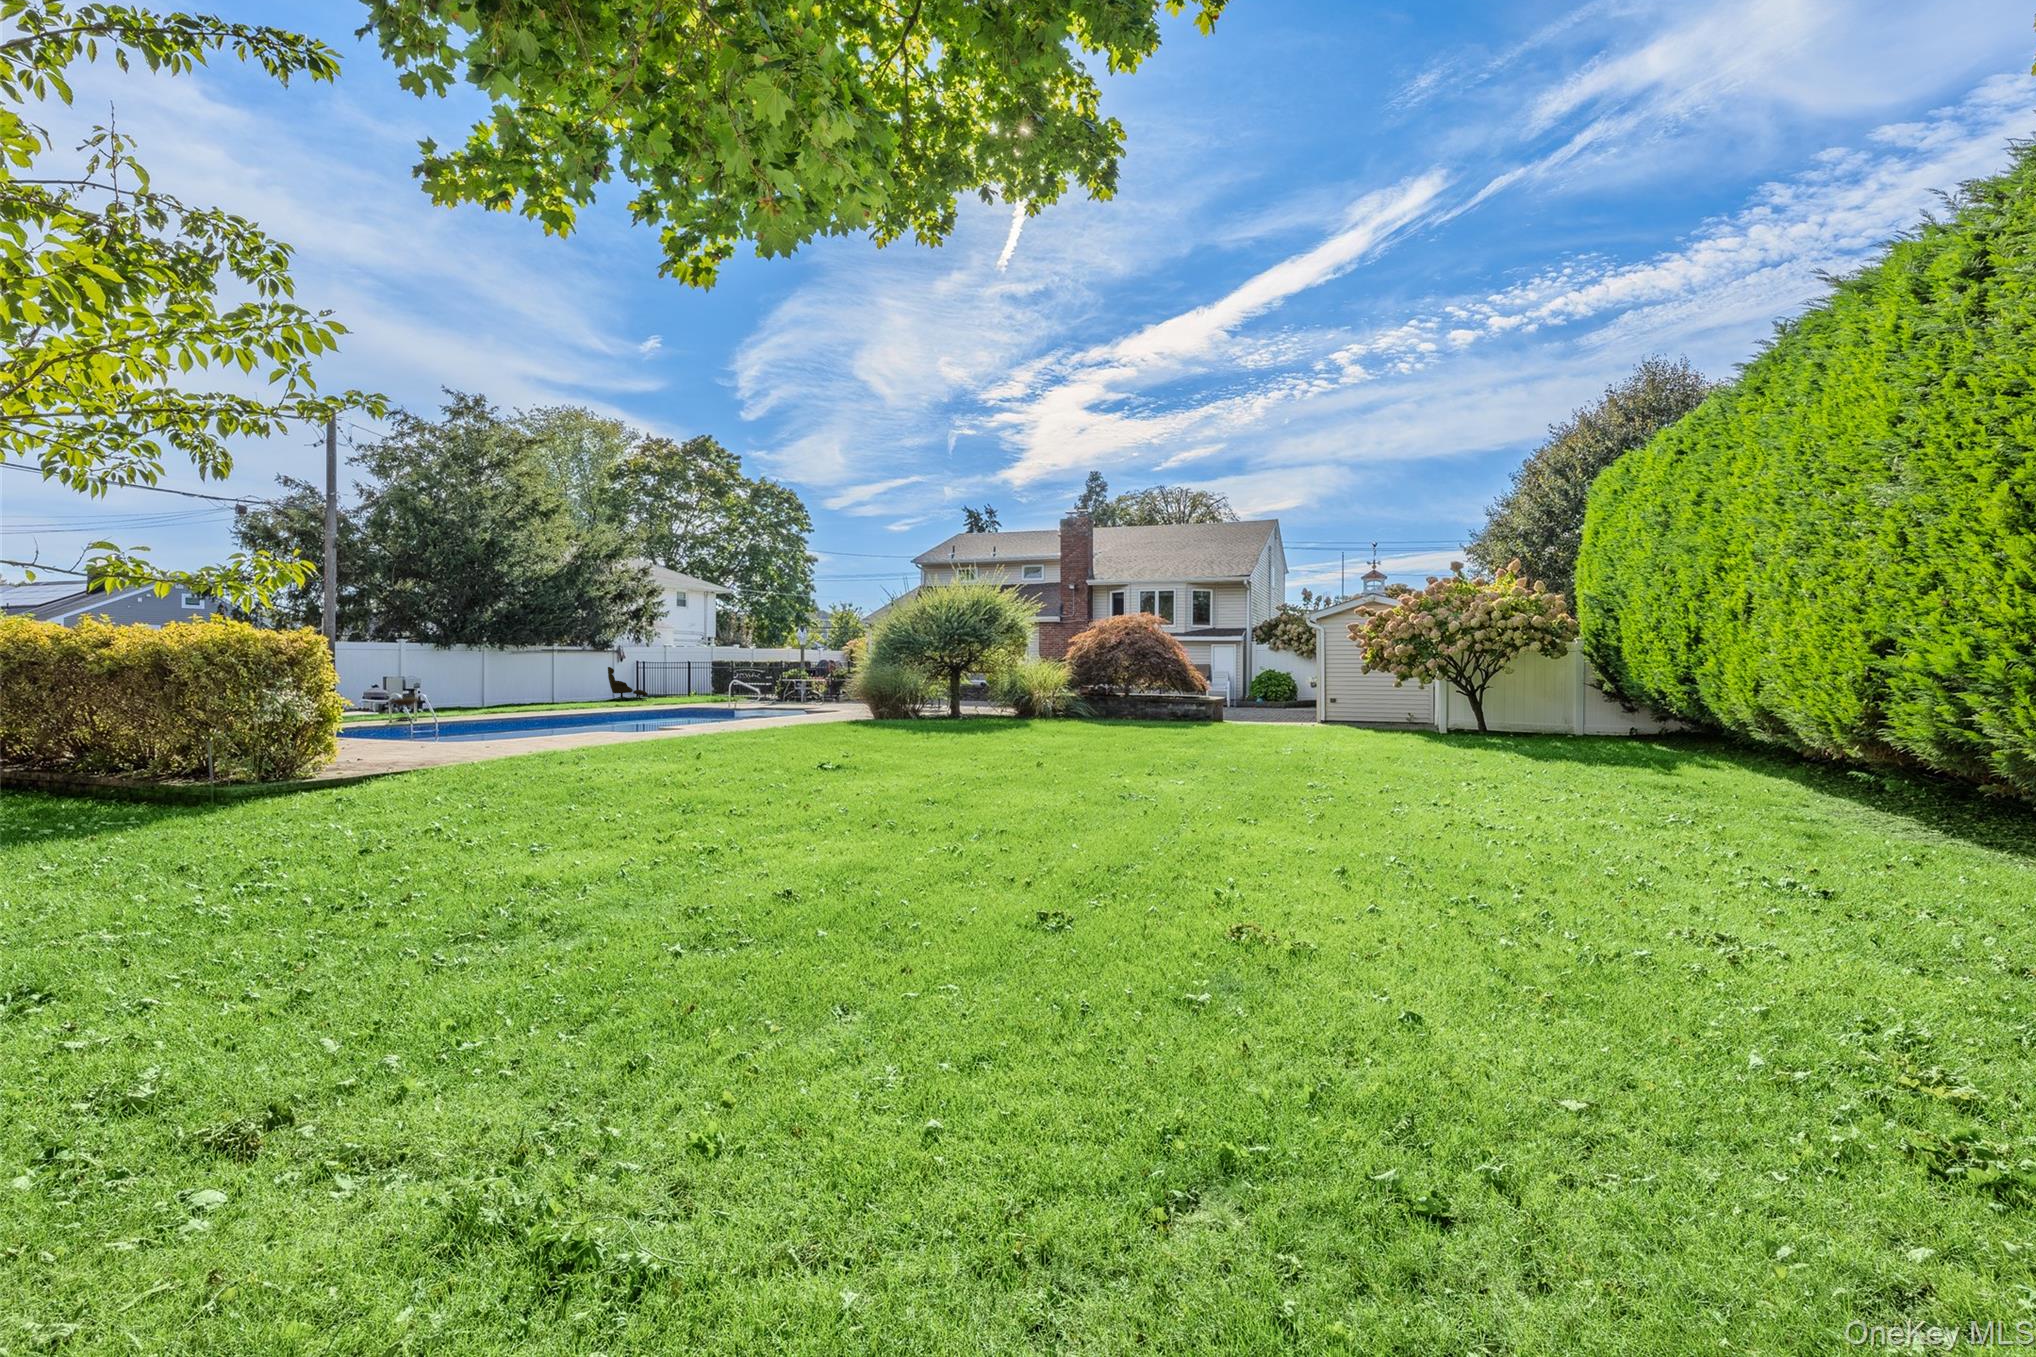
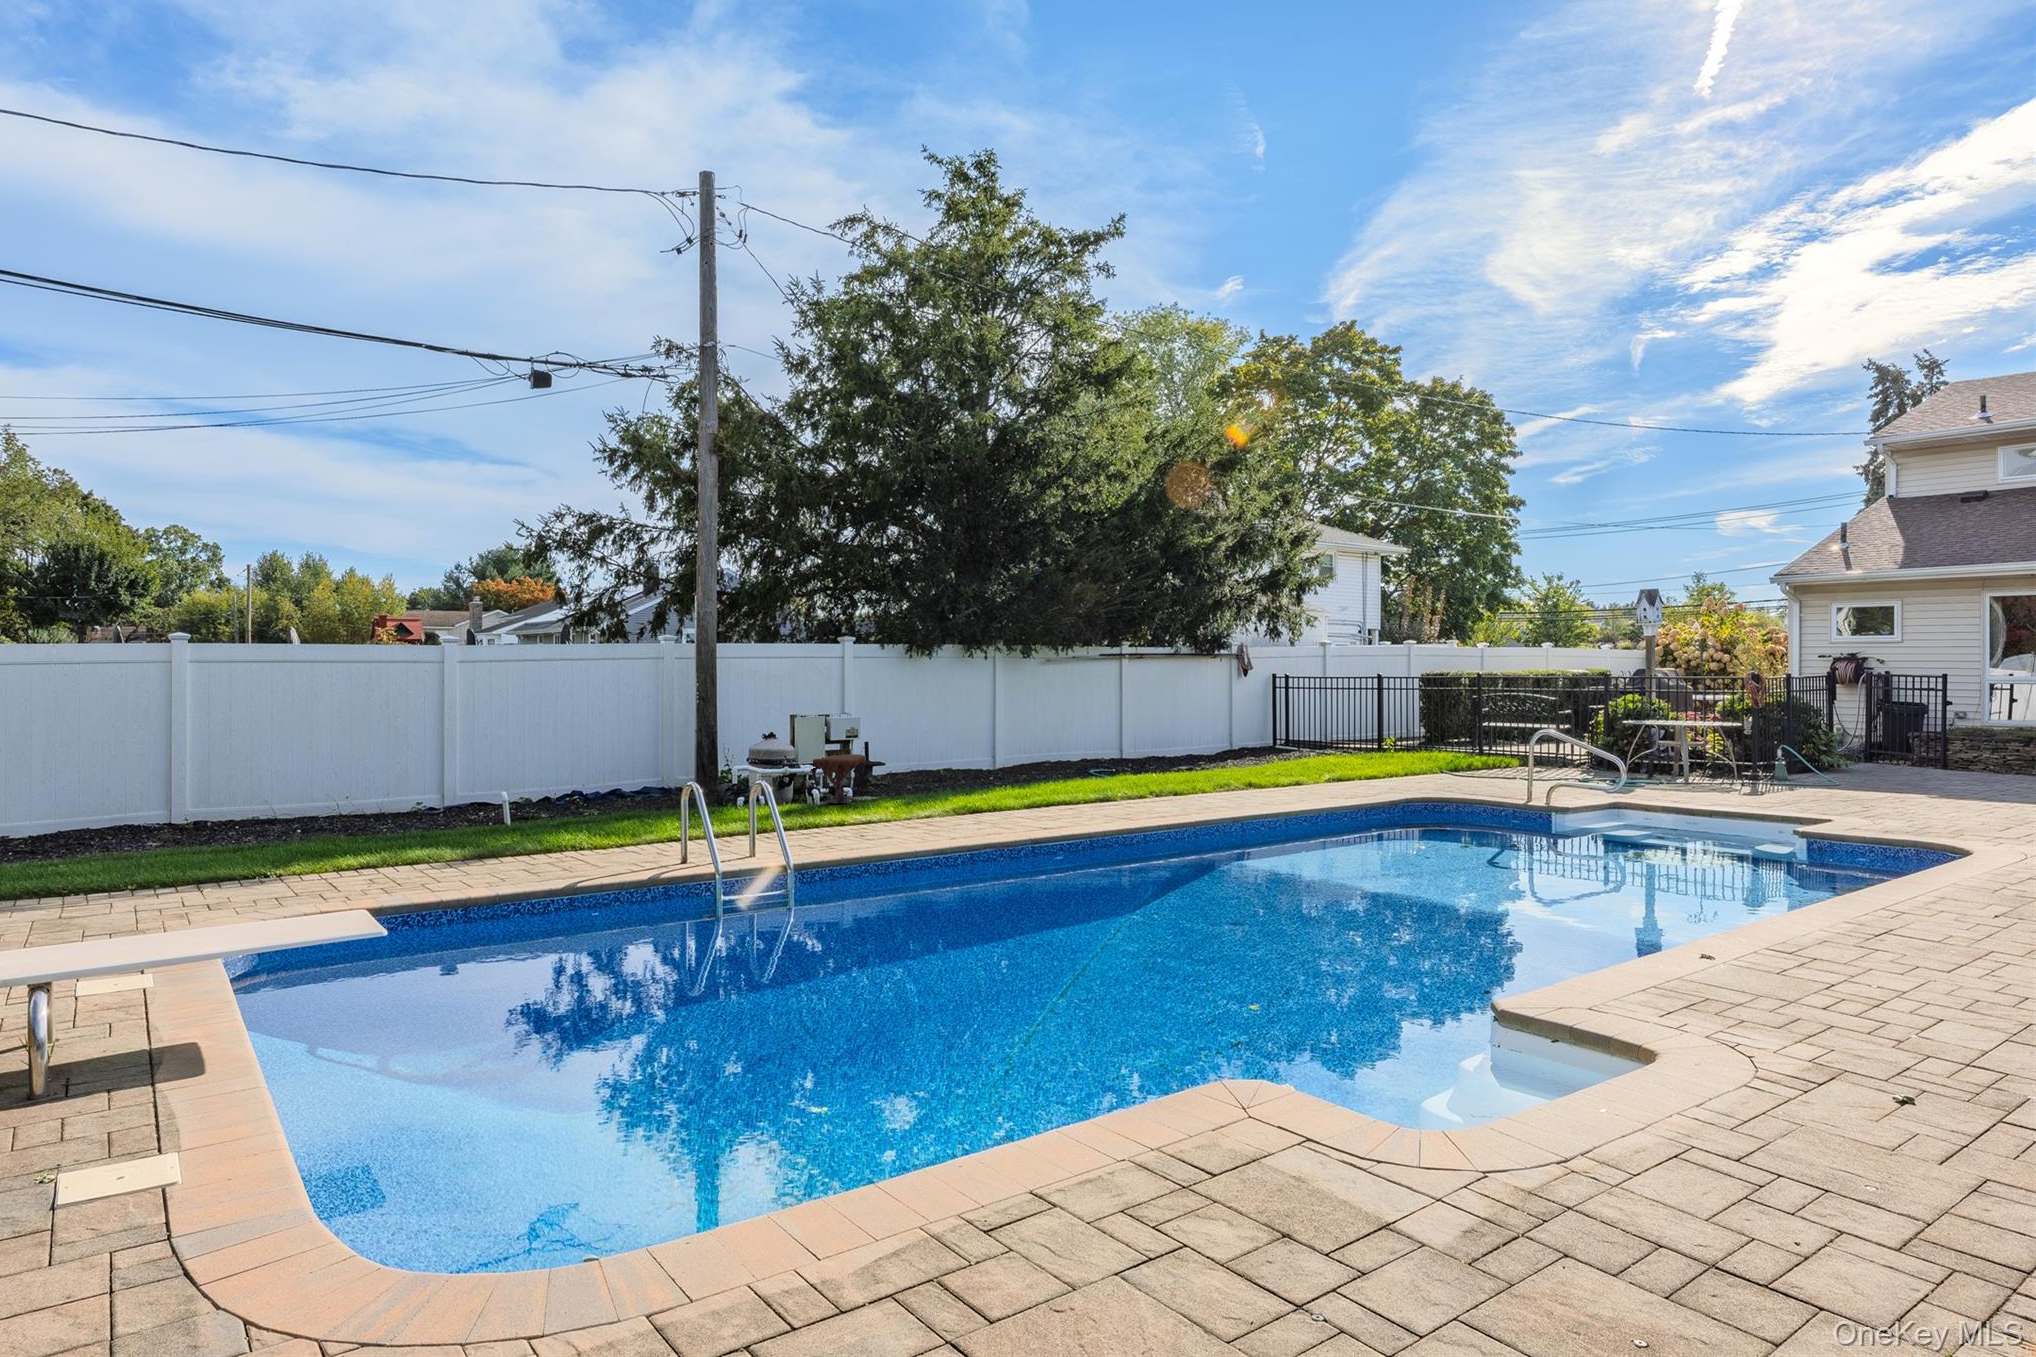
lounge chair: present [608,667,647,701] -> none [1220,686,1294,752]

